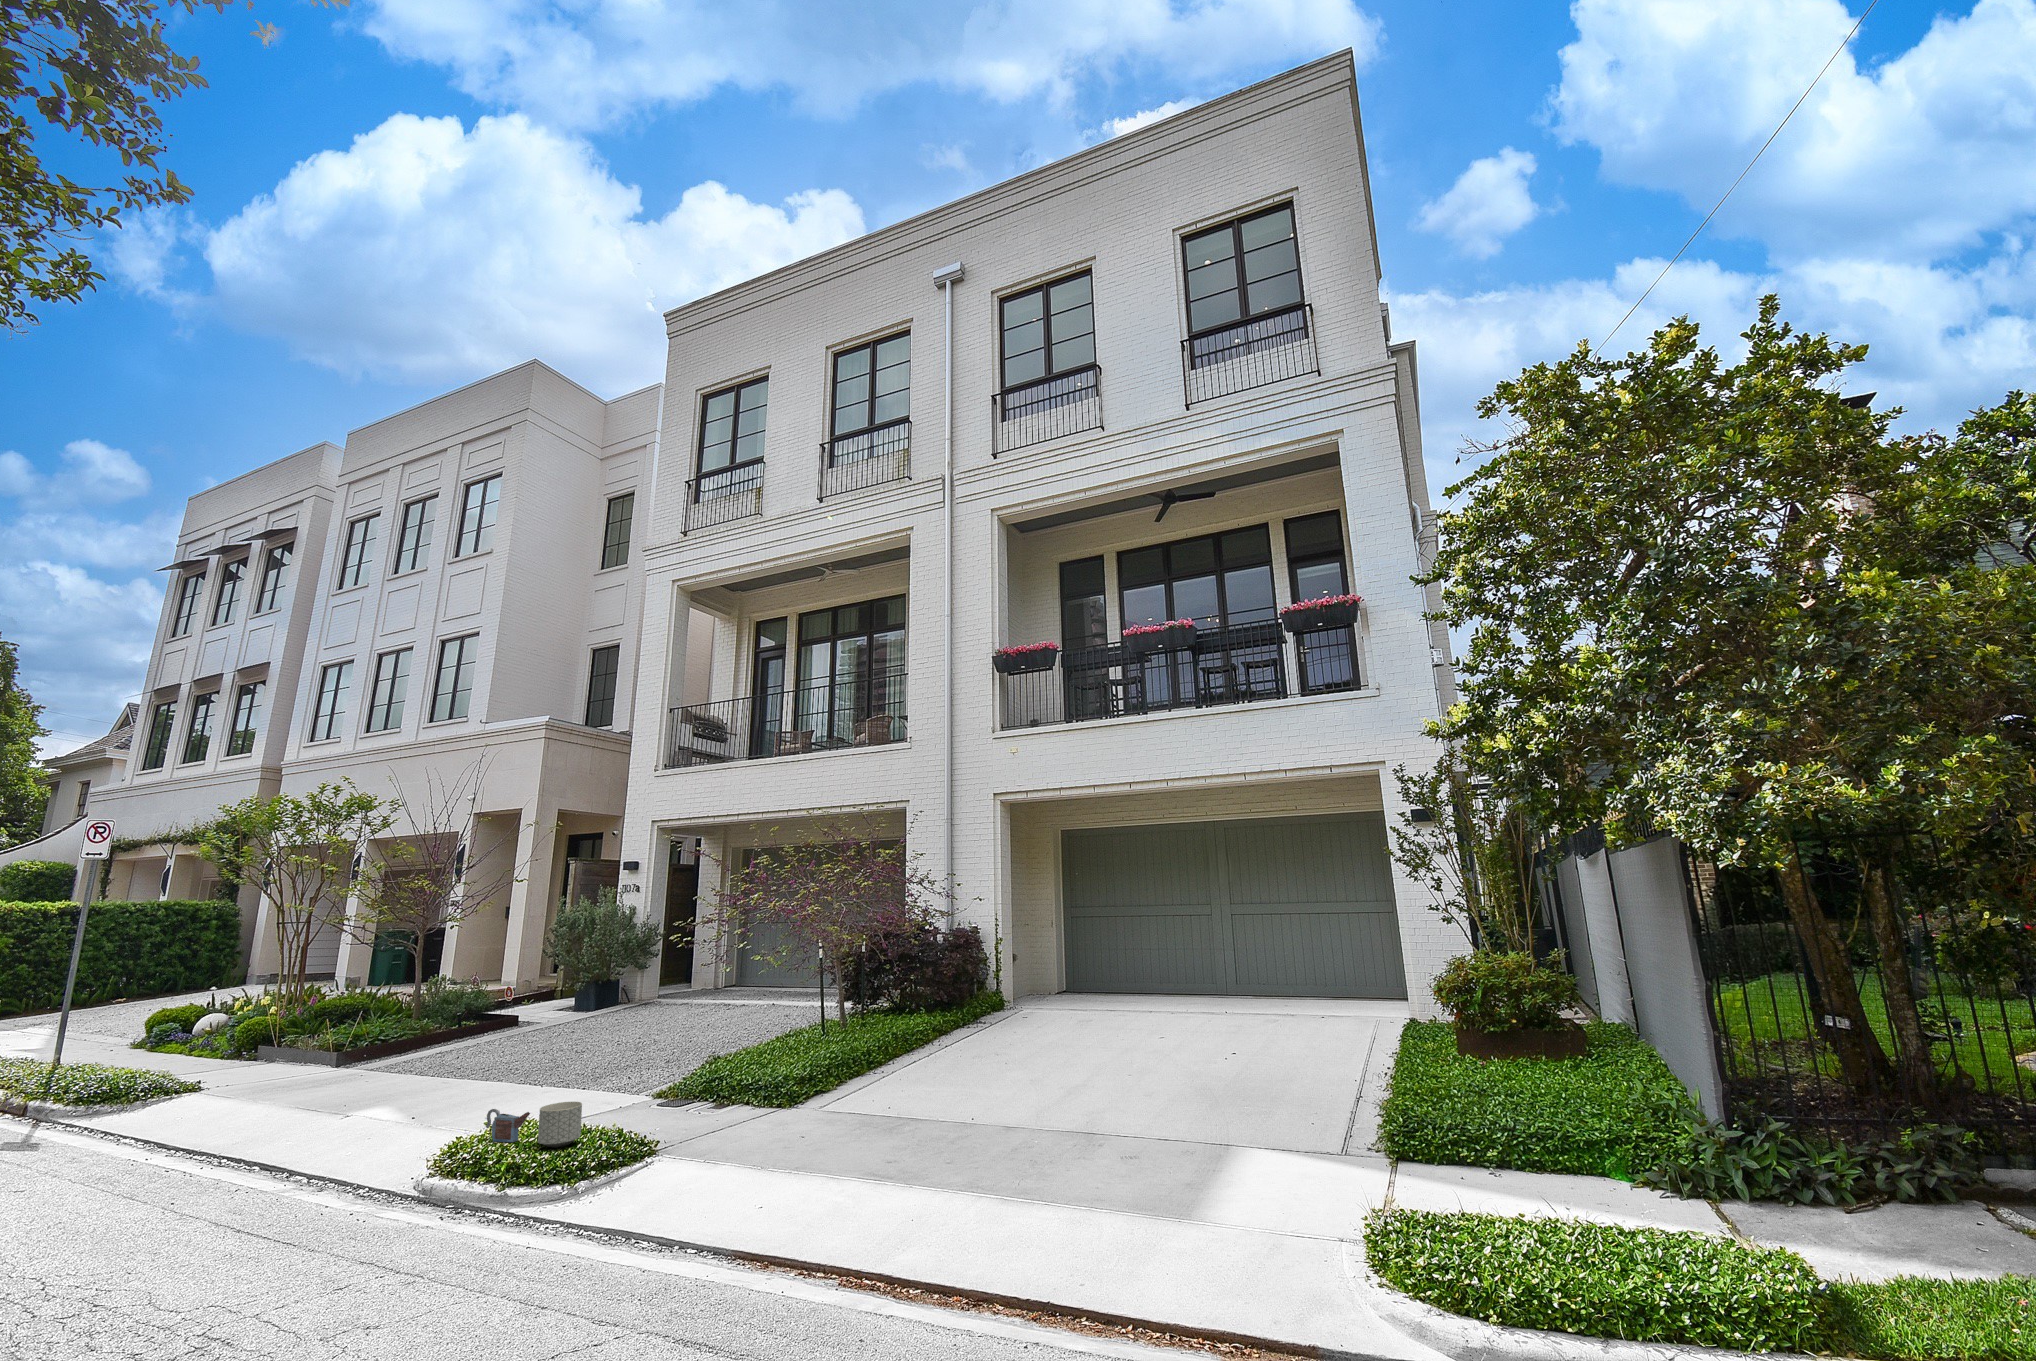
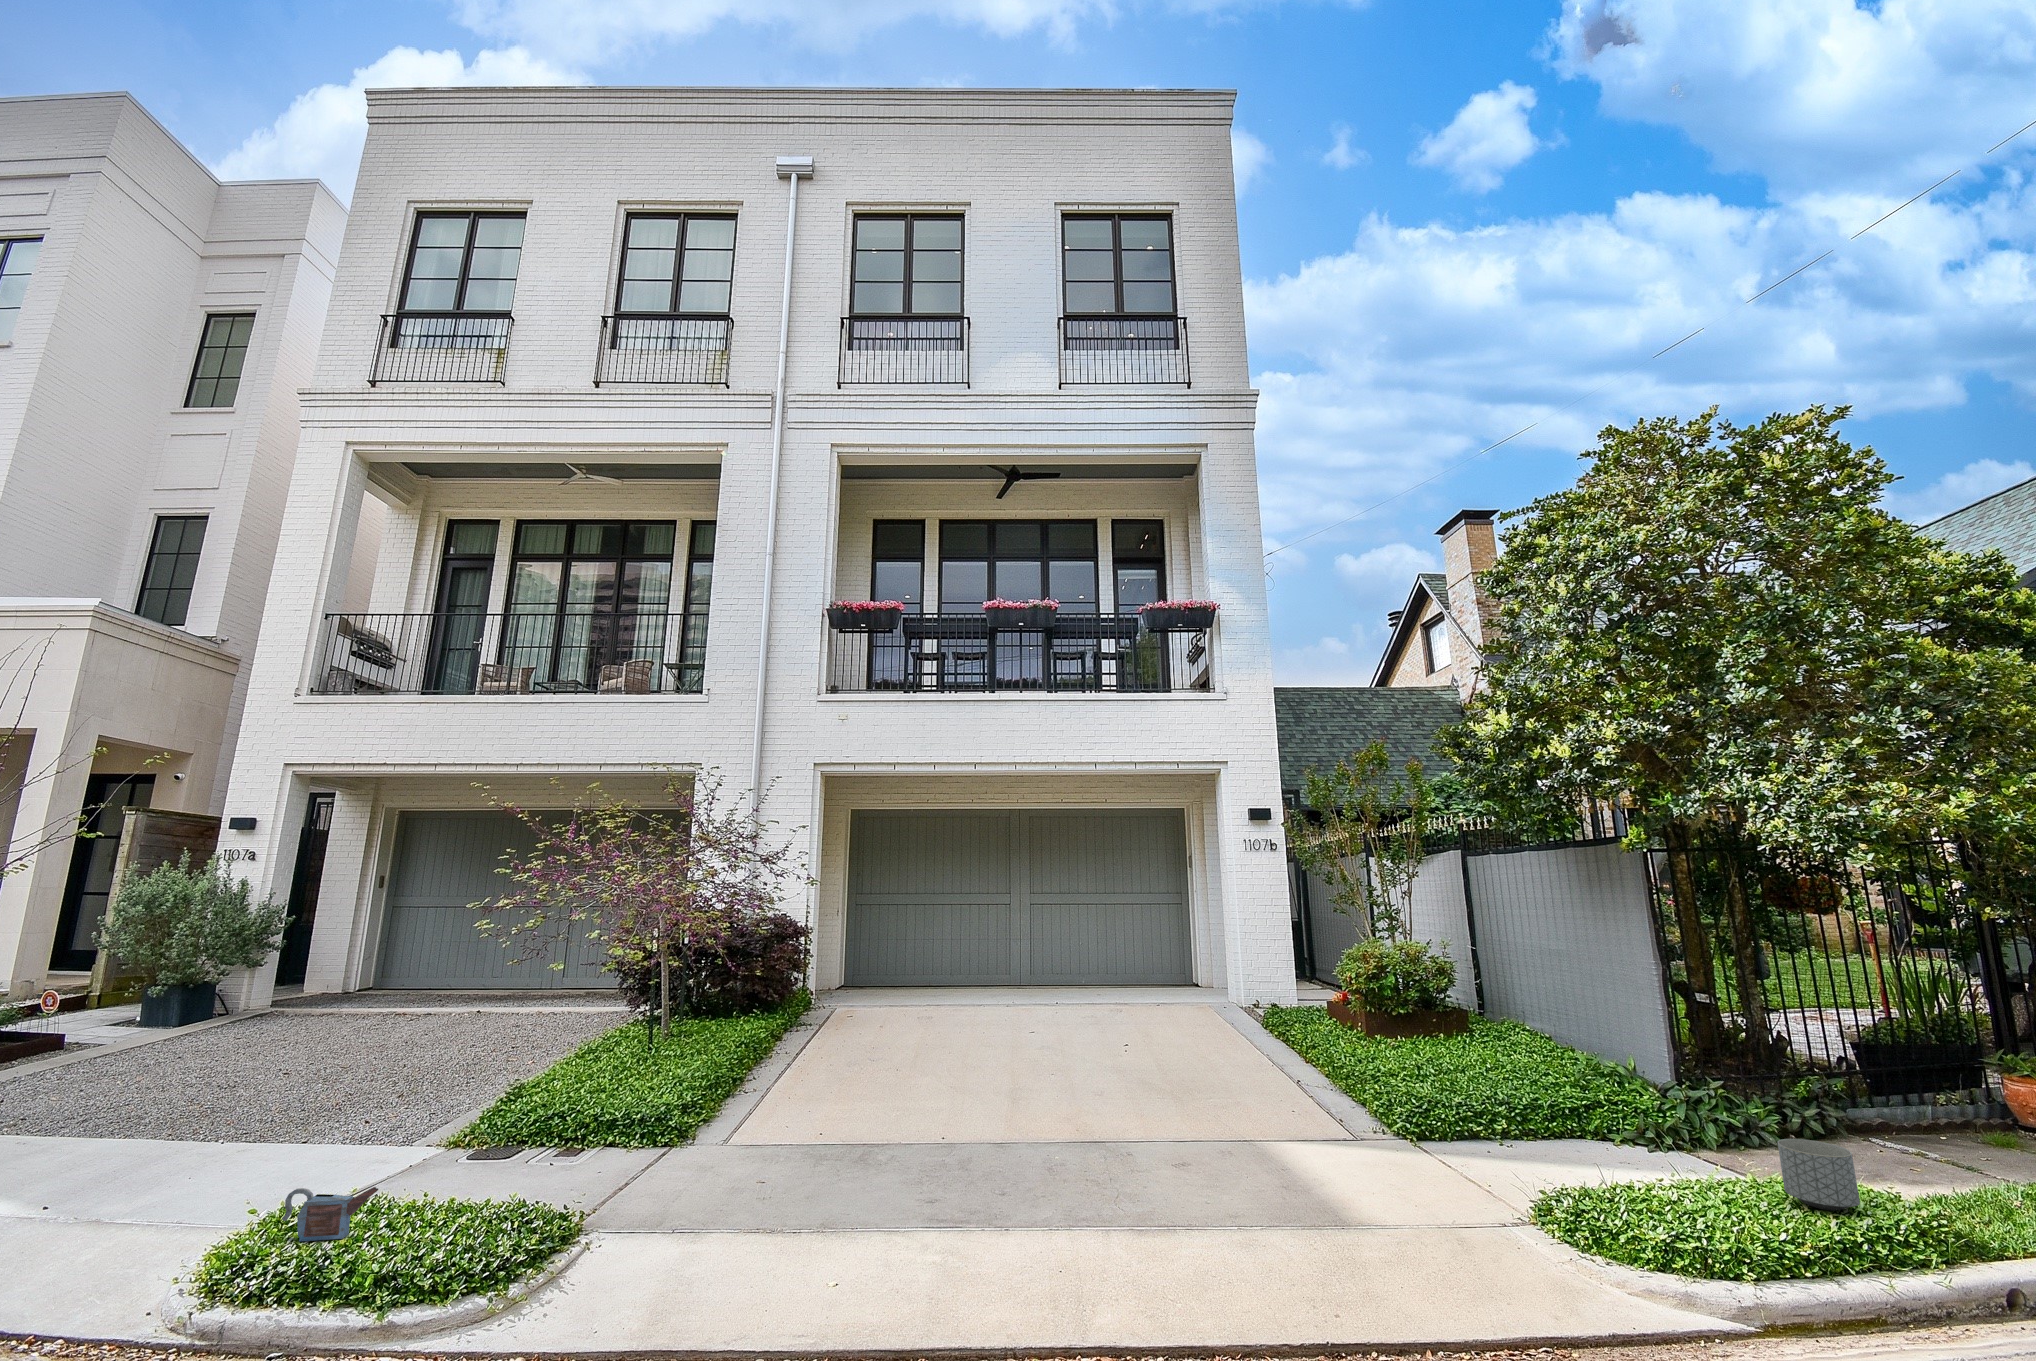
planter: present [538,1102,582,1148] -> present [1778,1139,1860,1211]

